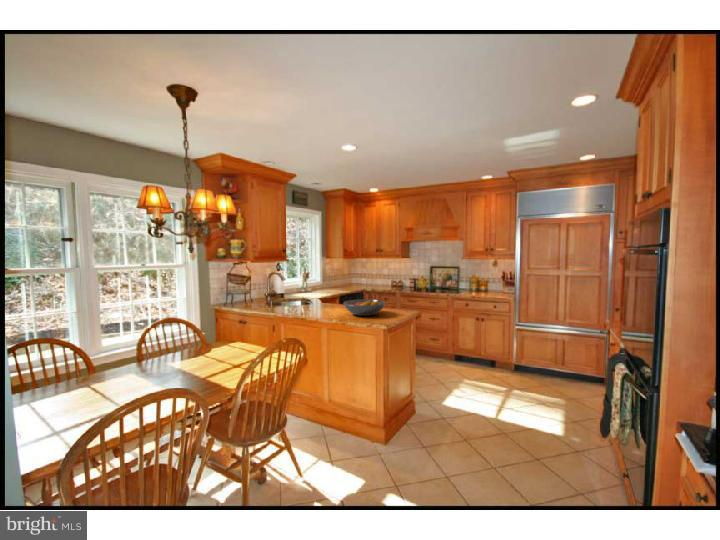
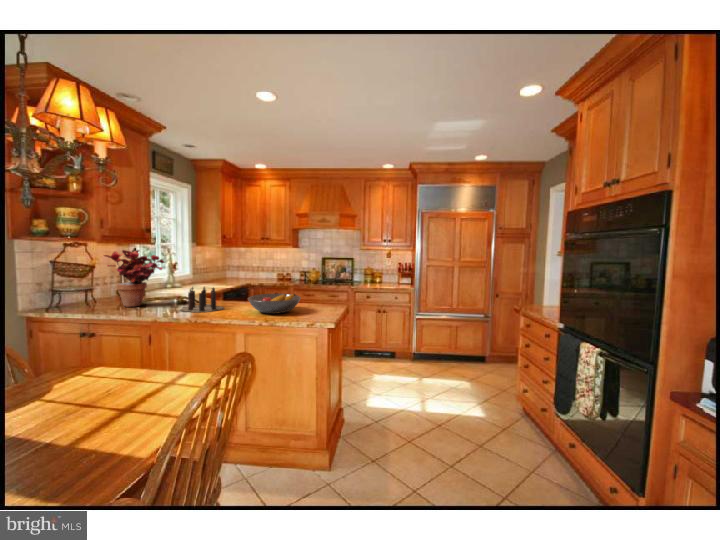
potted plant: none [253,264,292,305] -> present [104,250,164,307]
candle: none [298,292,338,312] -> present [180,287,224,312]

